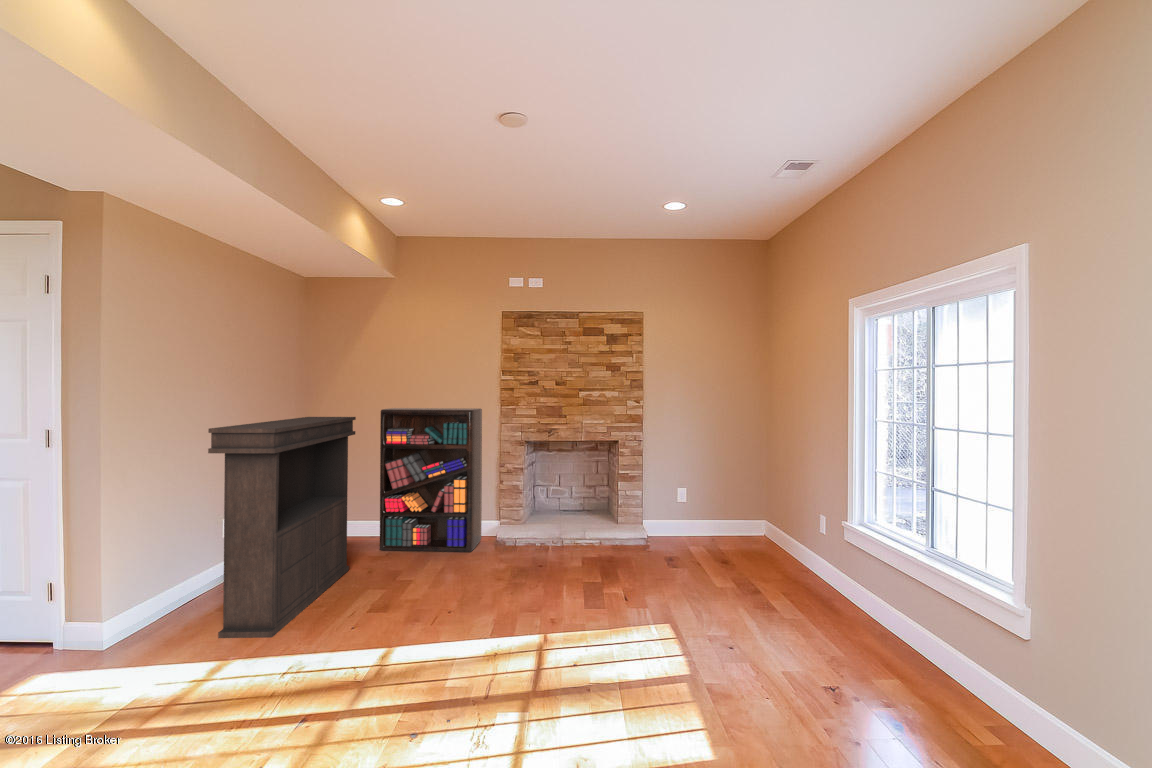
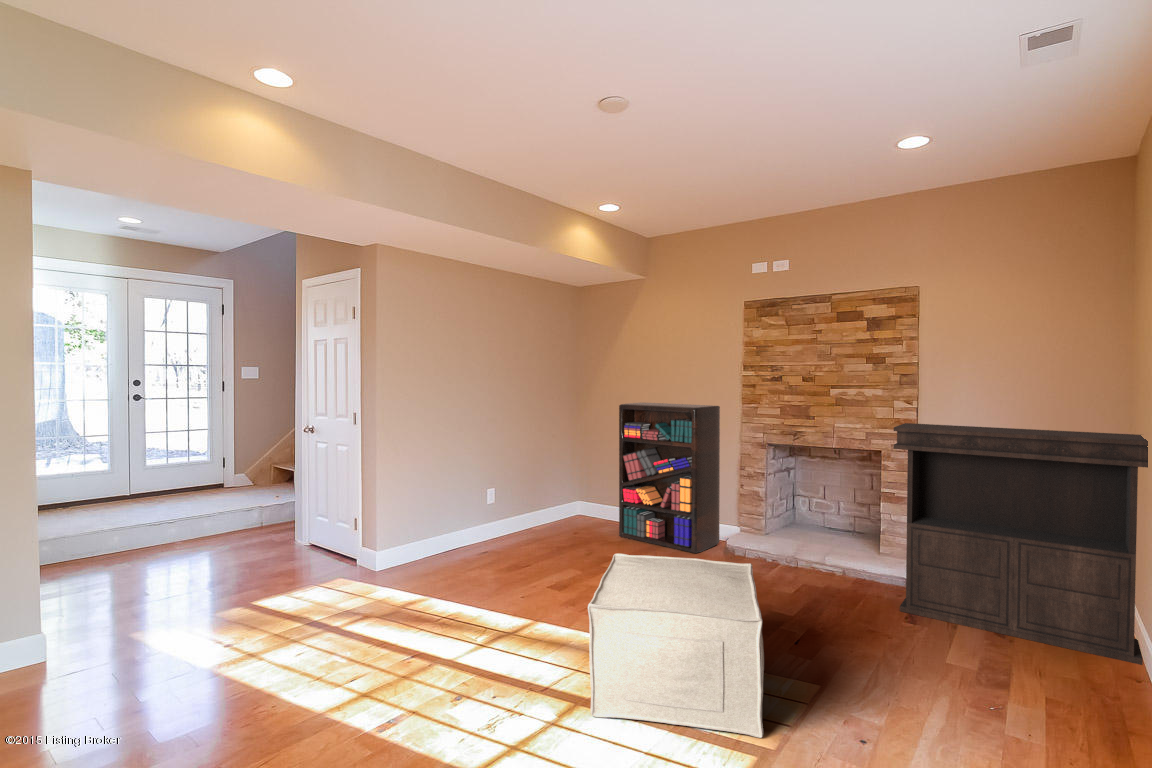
console table: present [208,417,356,638] -> present [893,423,1148,665]
ottoman: none [489,541,690,729] -> present [588,553,764,738]

